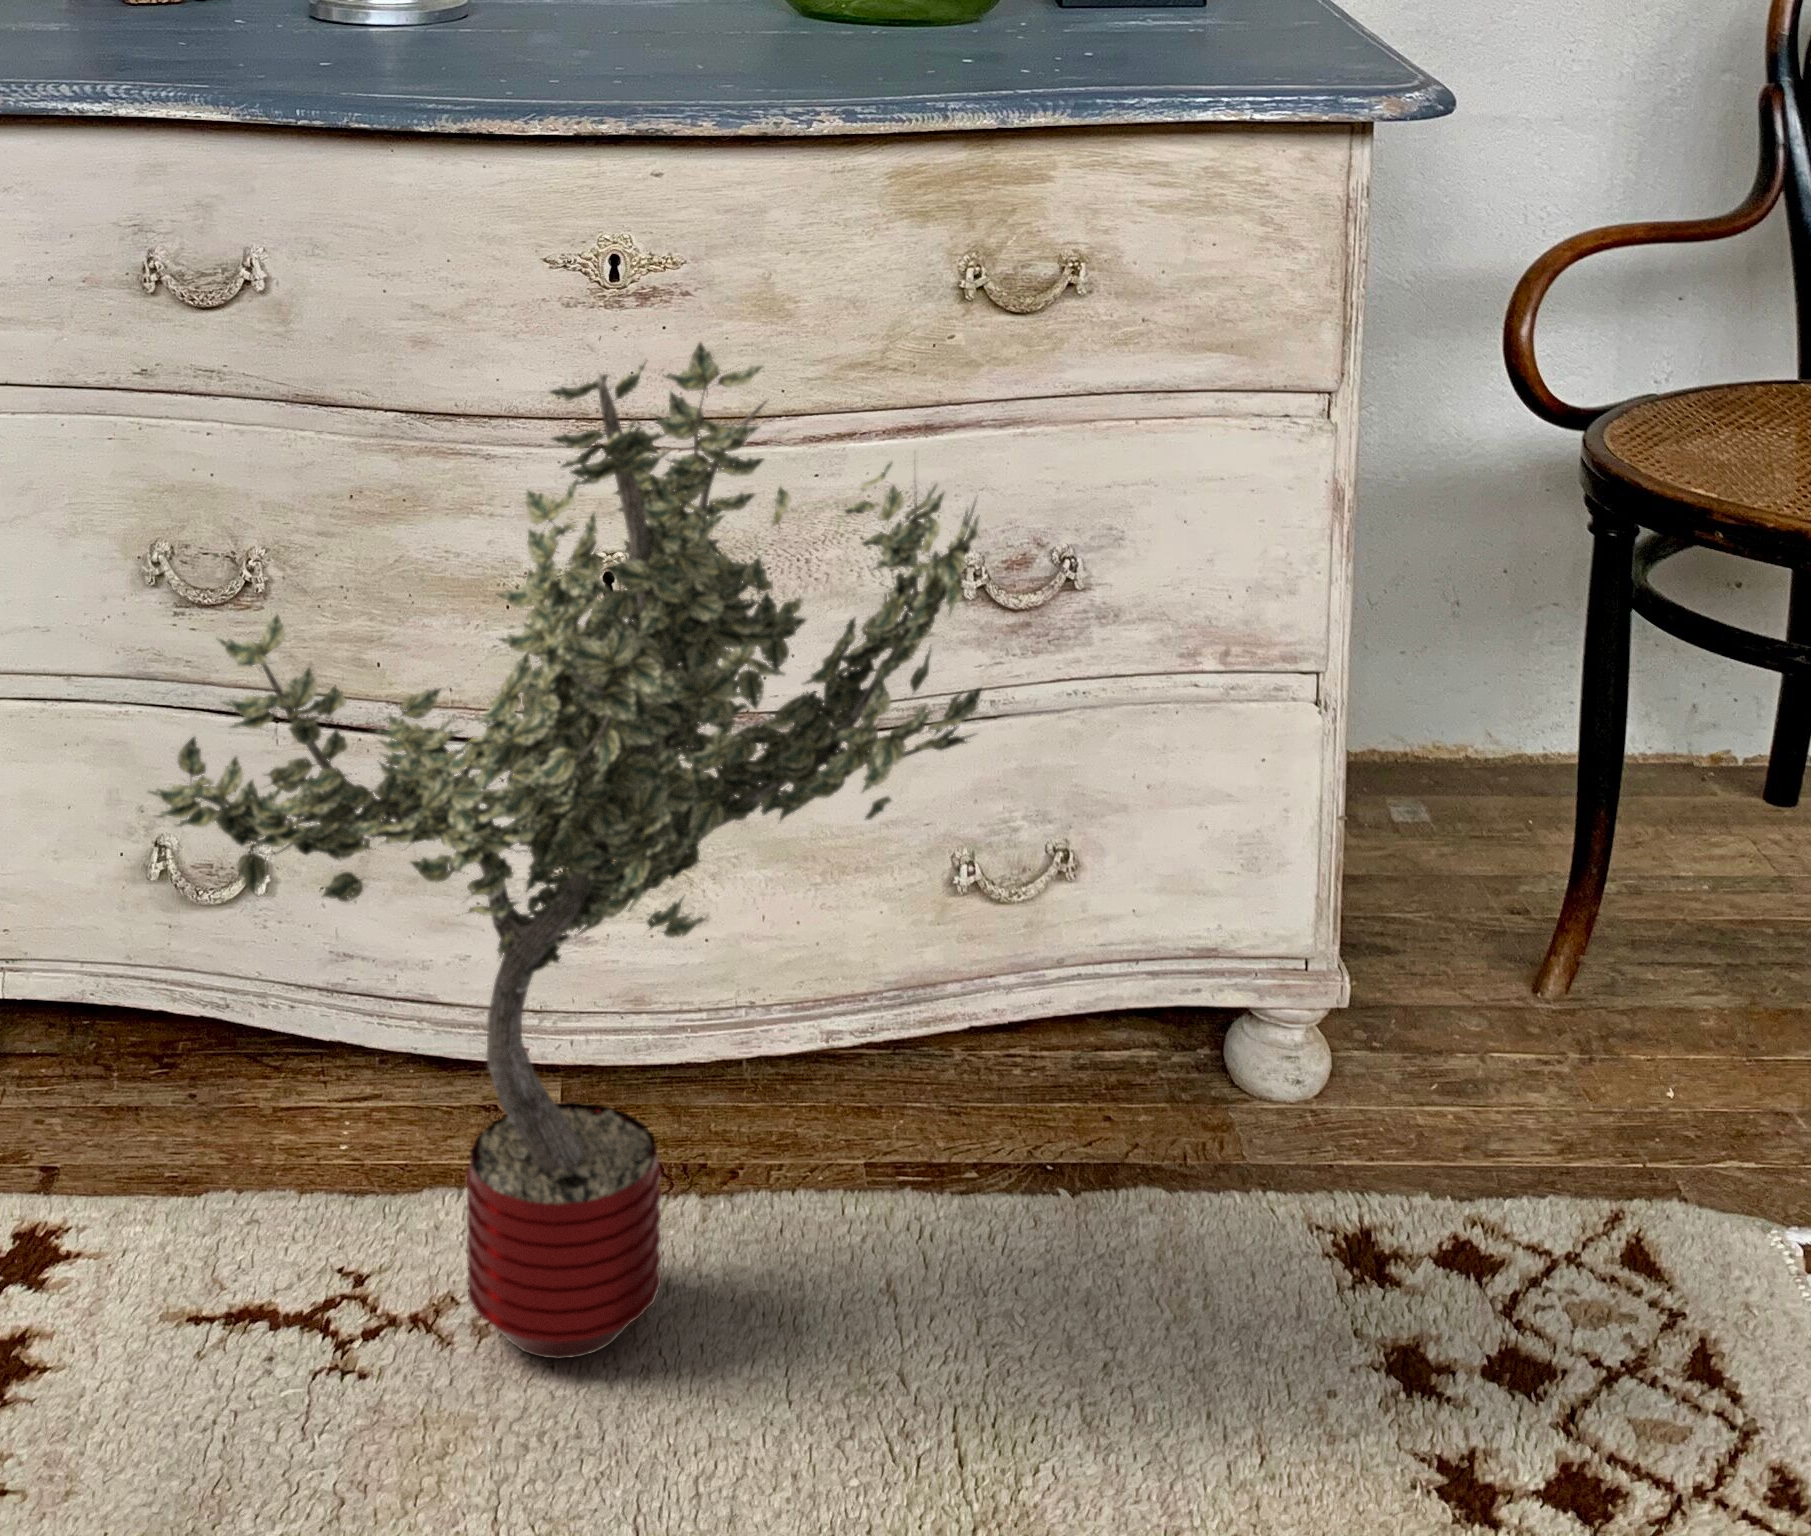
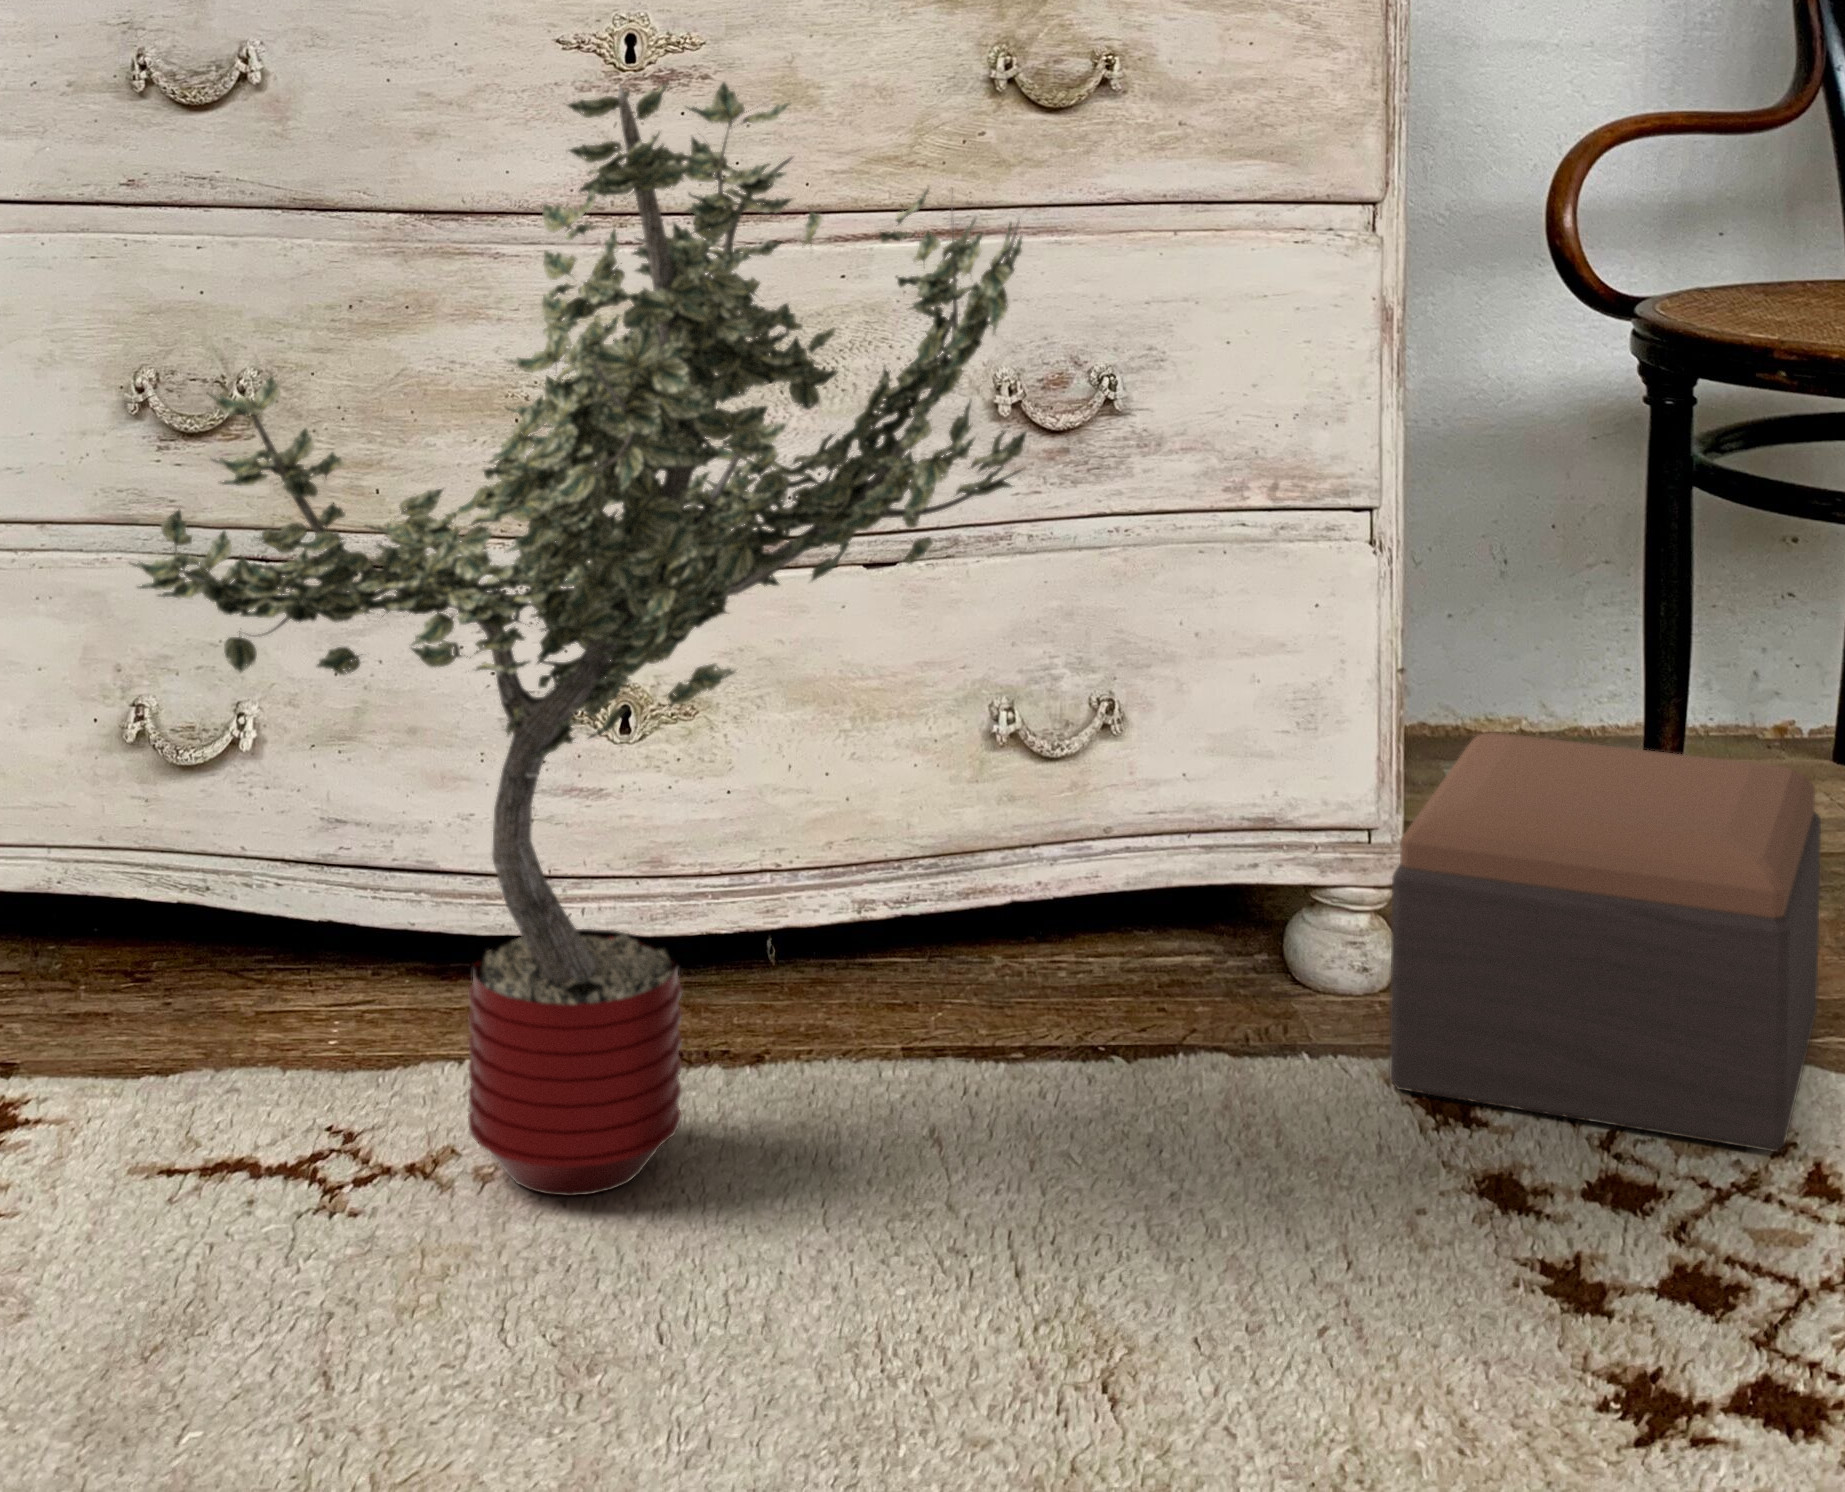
footstool: none [1314,876,1730,1318] -> present [1389,732,1821,1152]

